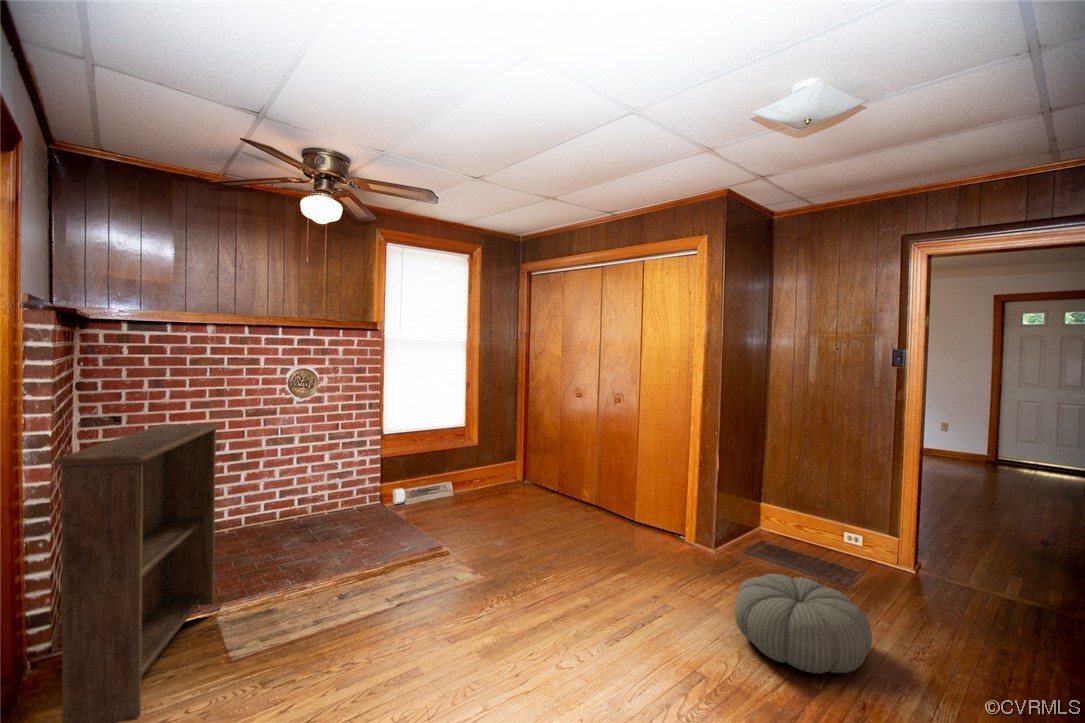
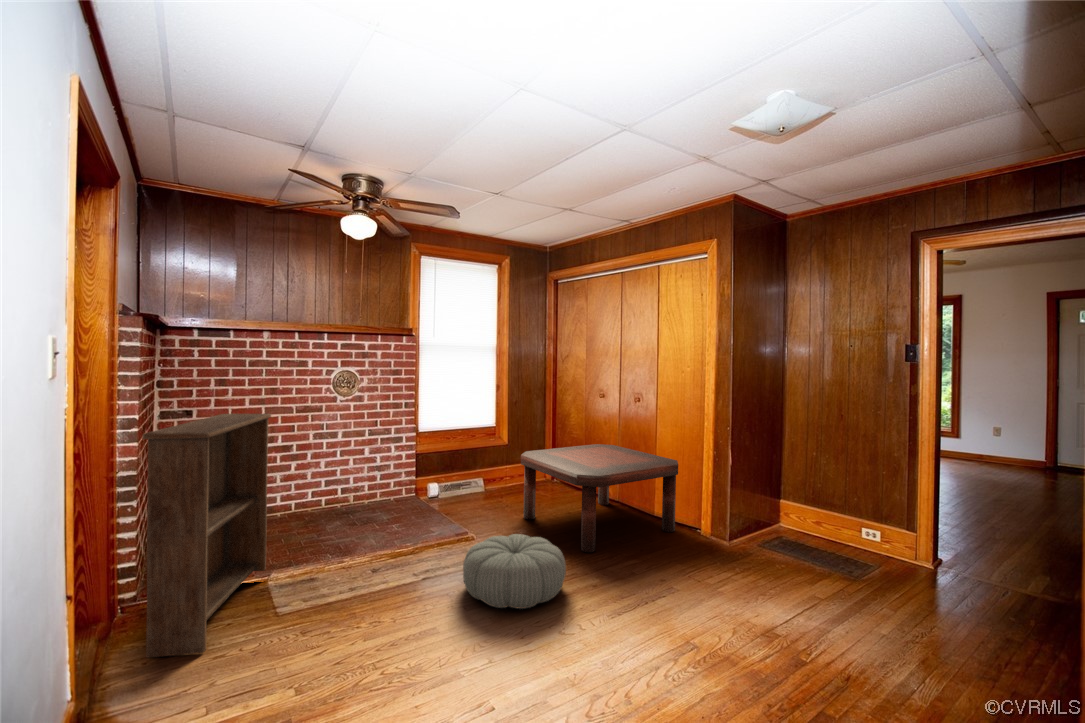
coffee table: none [498,446,663,565] -> present [521,444,678,552]
pouf: present [735,574,872,674] -> present [463,534,566,609]

